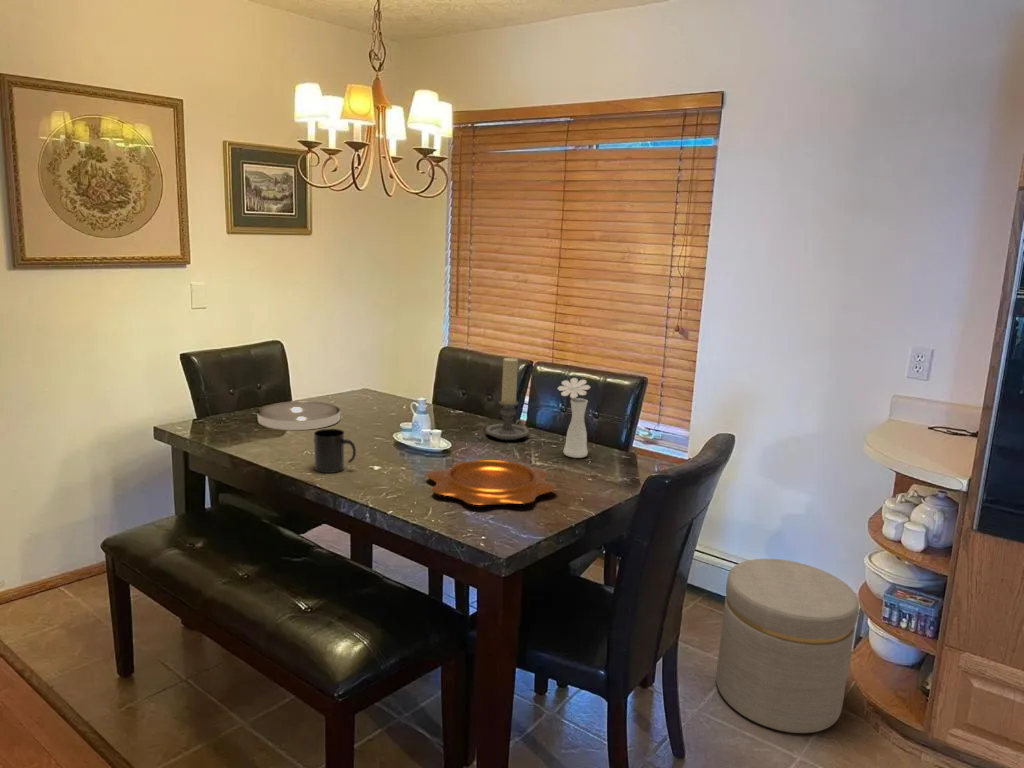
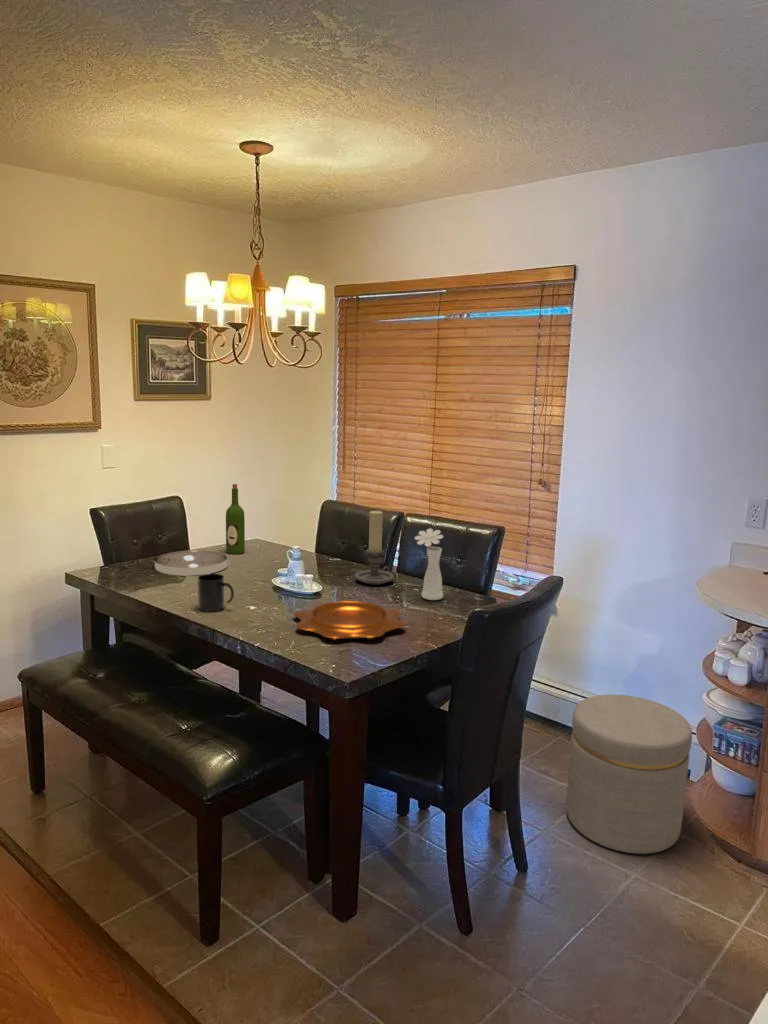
wine bottle: none [336,327,357,405] -> present [226,484,245,554]

